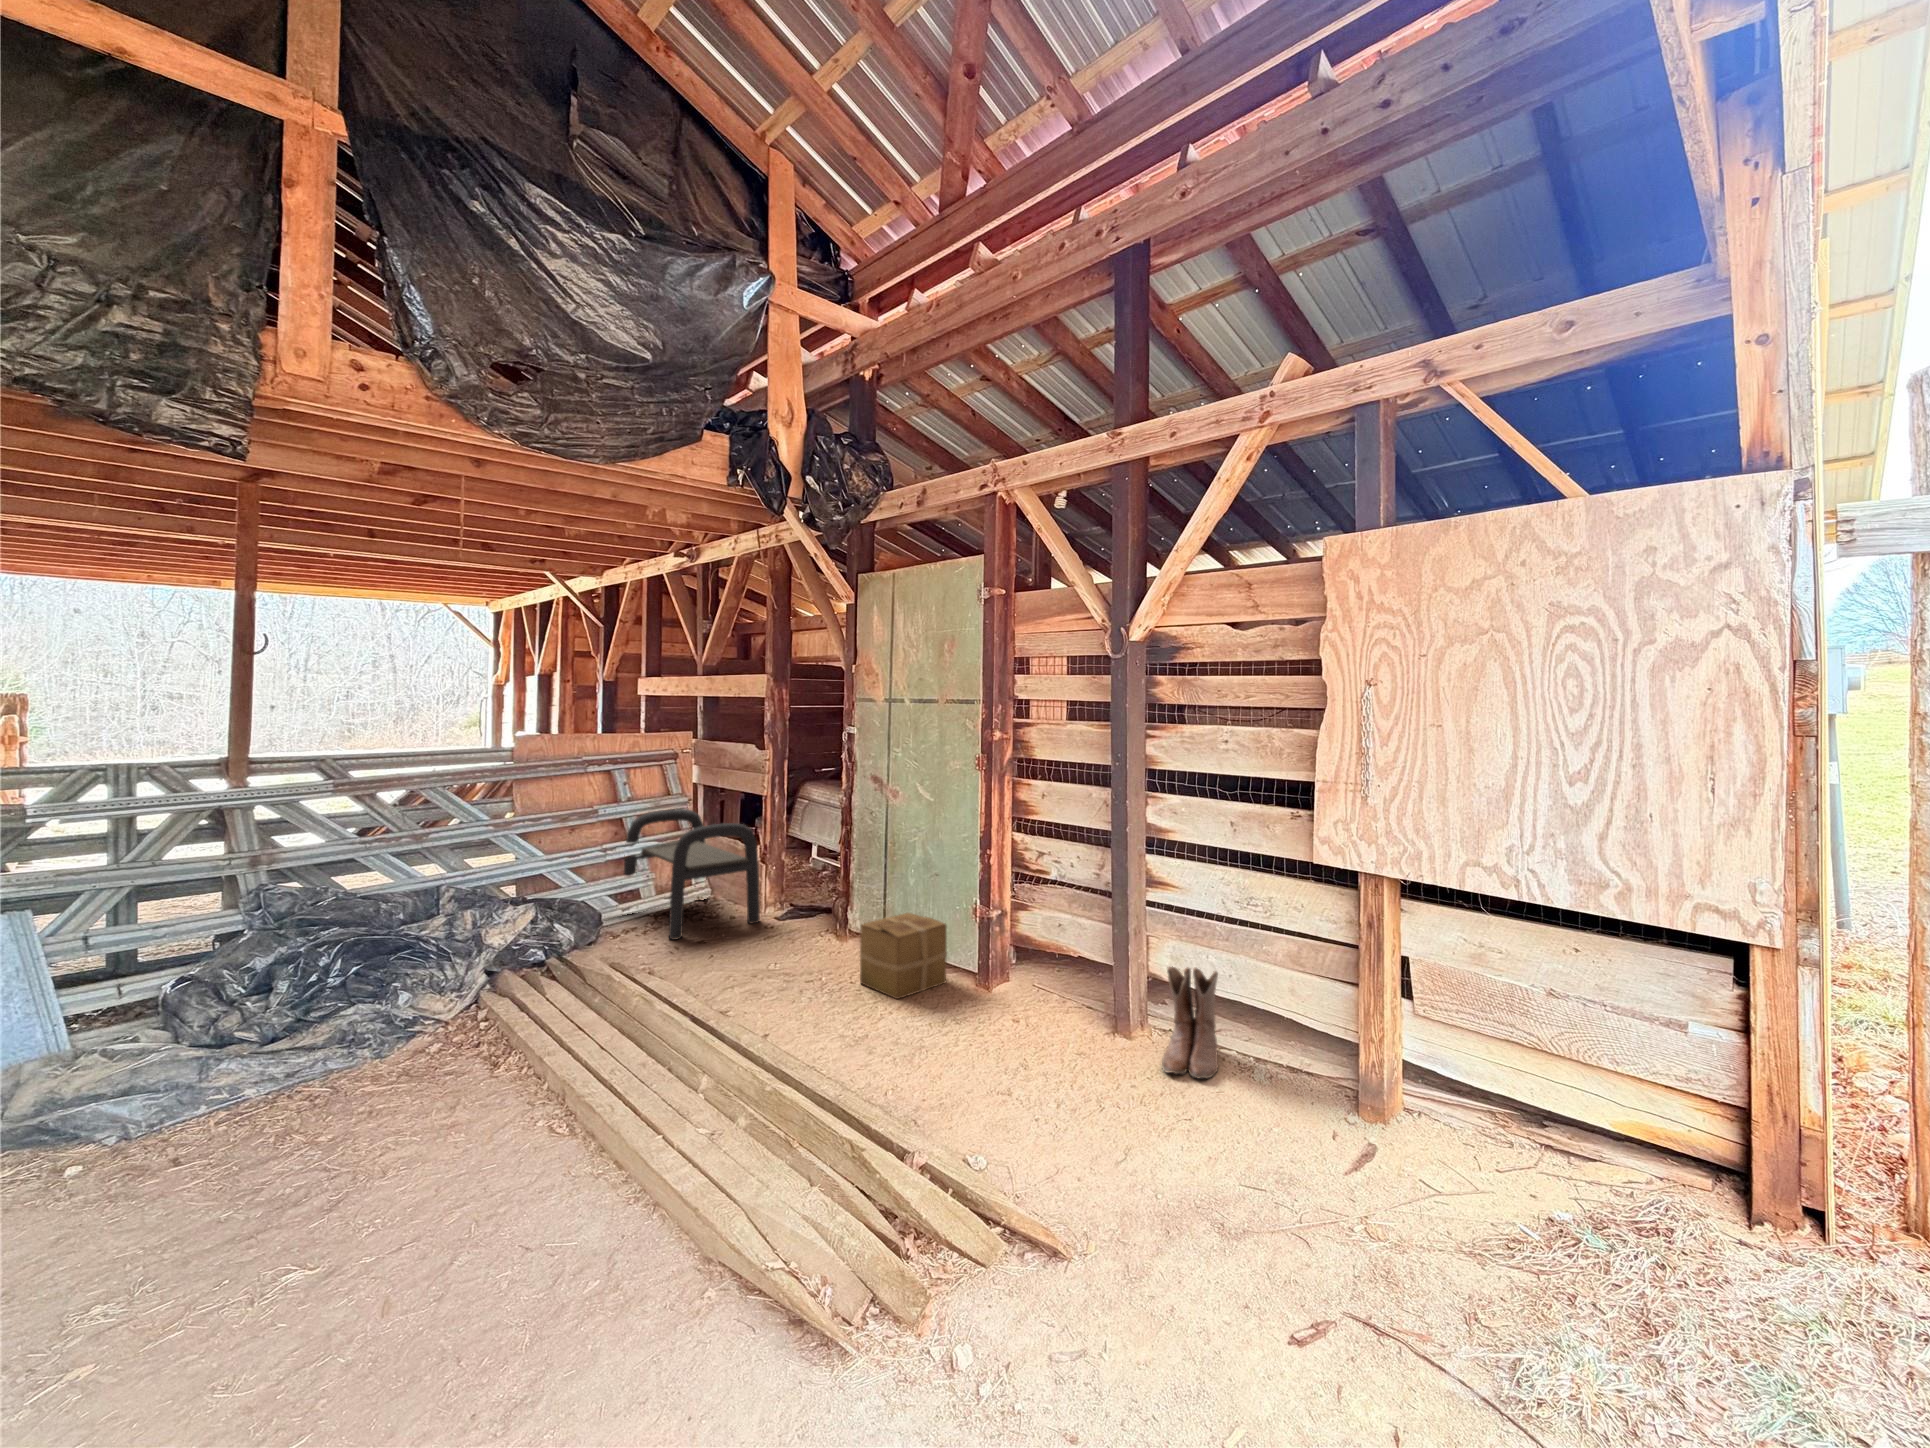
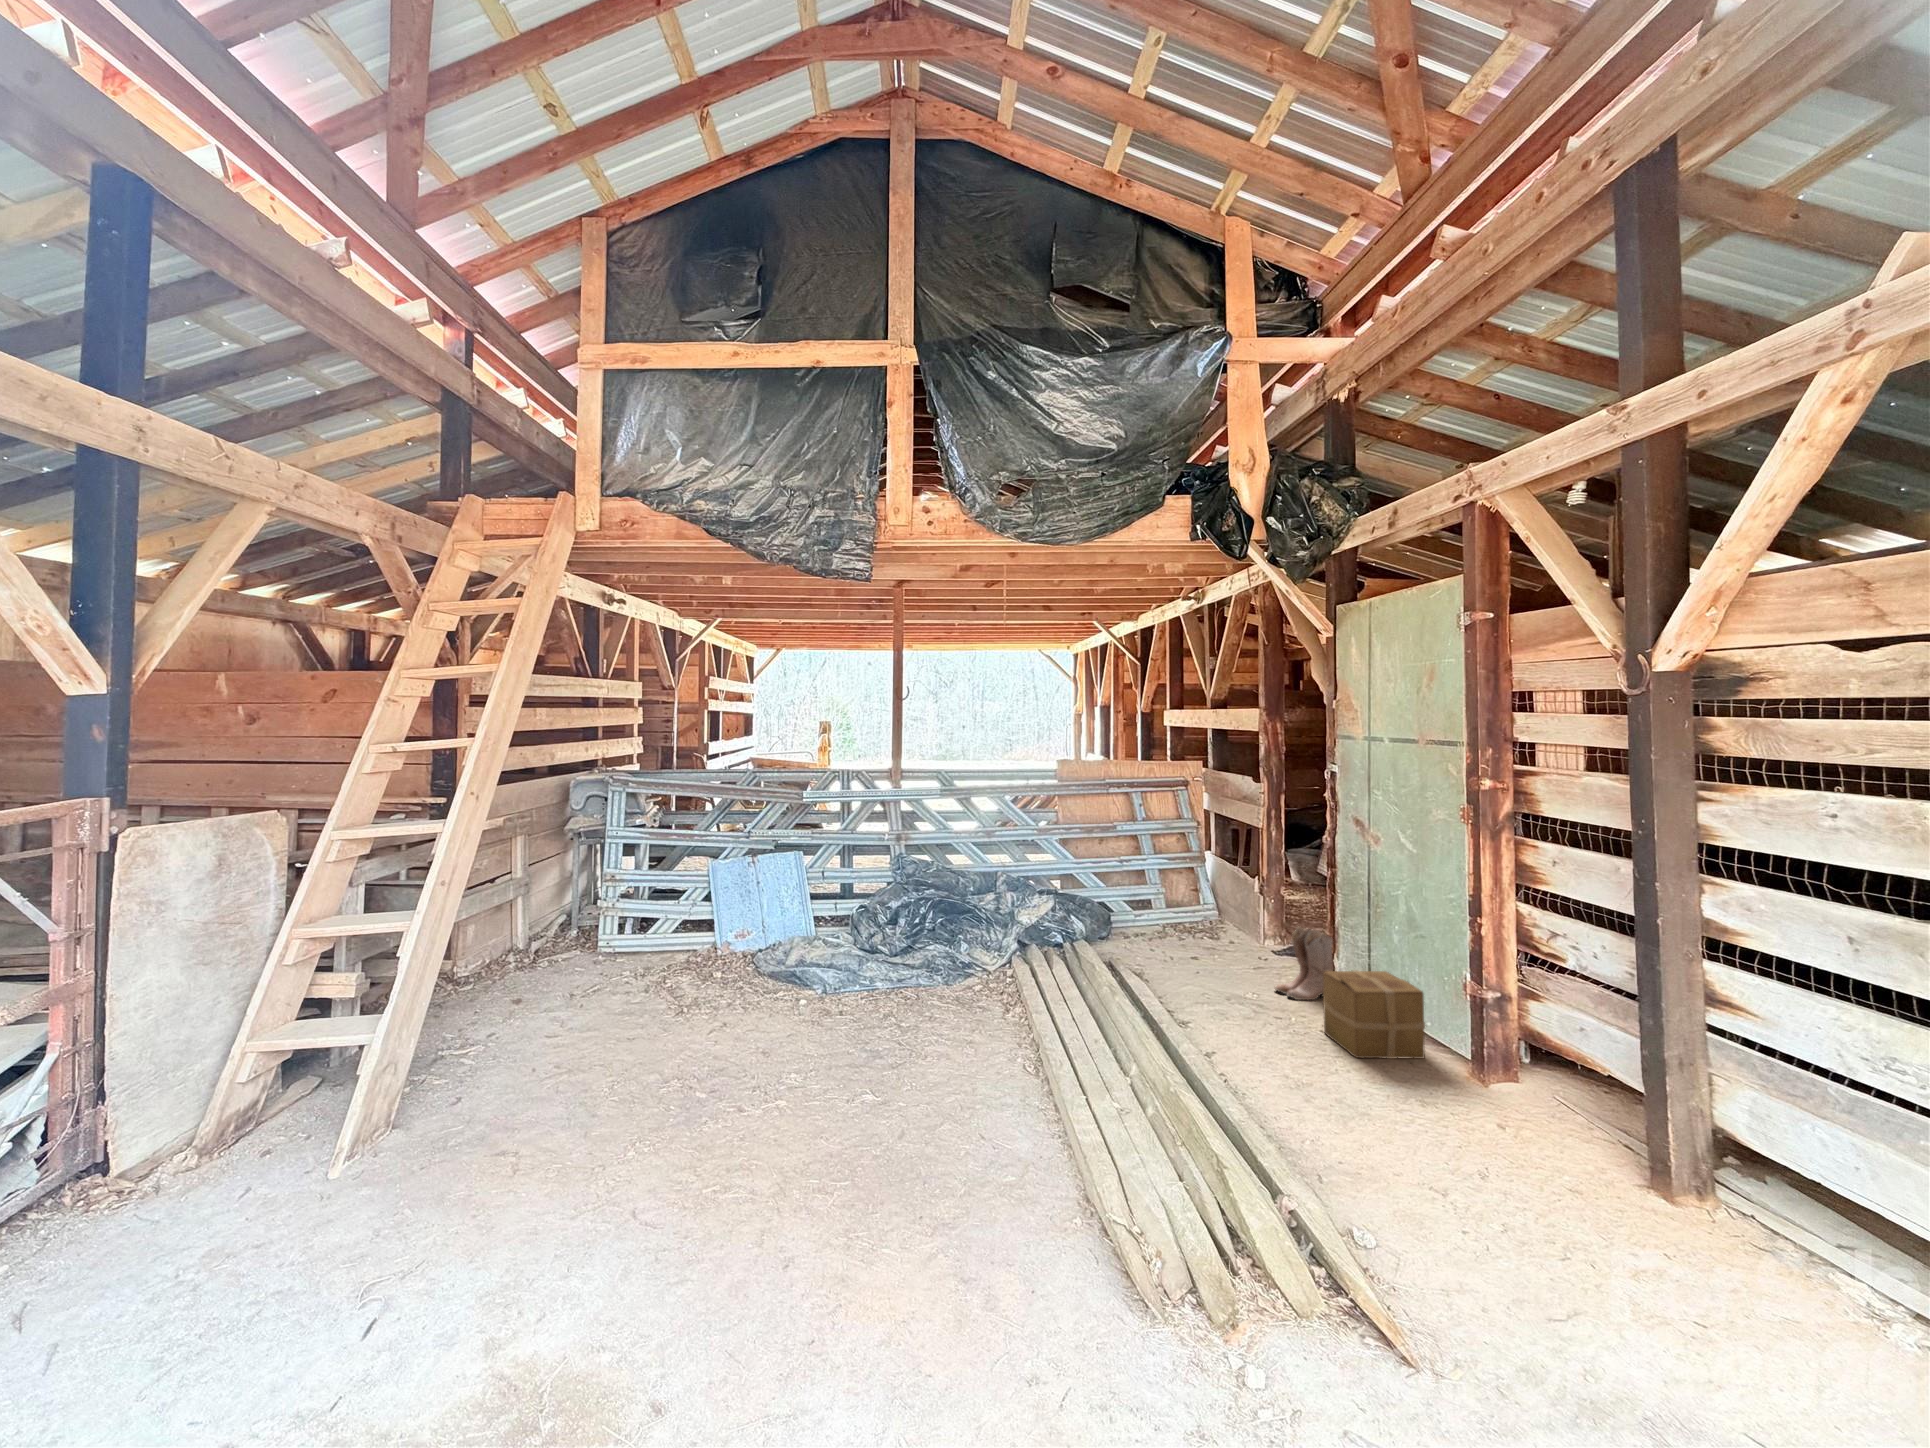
bench: present [624,809,760,940] -> none [1138,833,1254,954]
boots: present [1162,966,1218,1079] -> present [1275,927,1333,1000]

